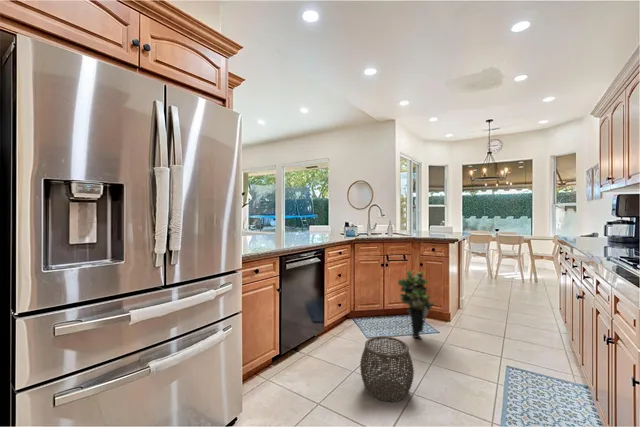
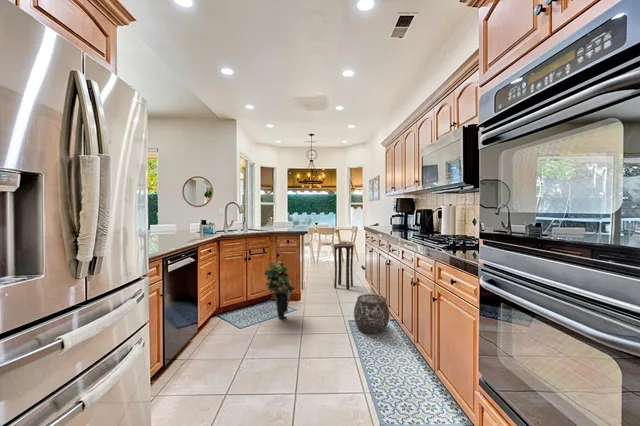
stool: none [504,257,537,321] -> present [333,243,354,290]
woven basket: present [360,336,414,402] -> present [354,294,389,334]

